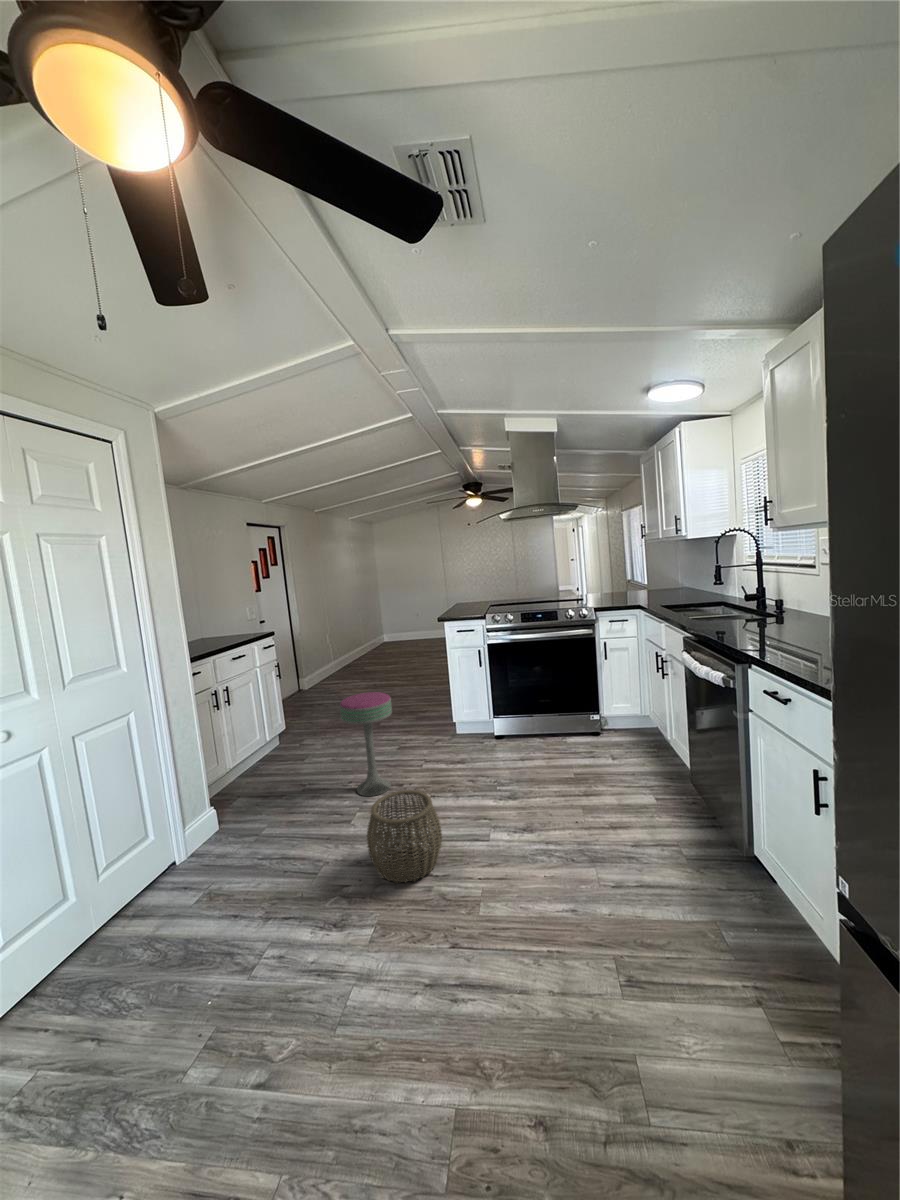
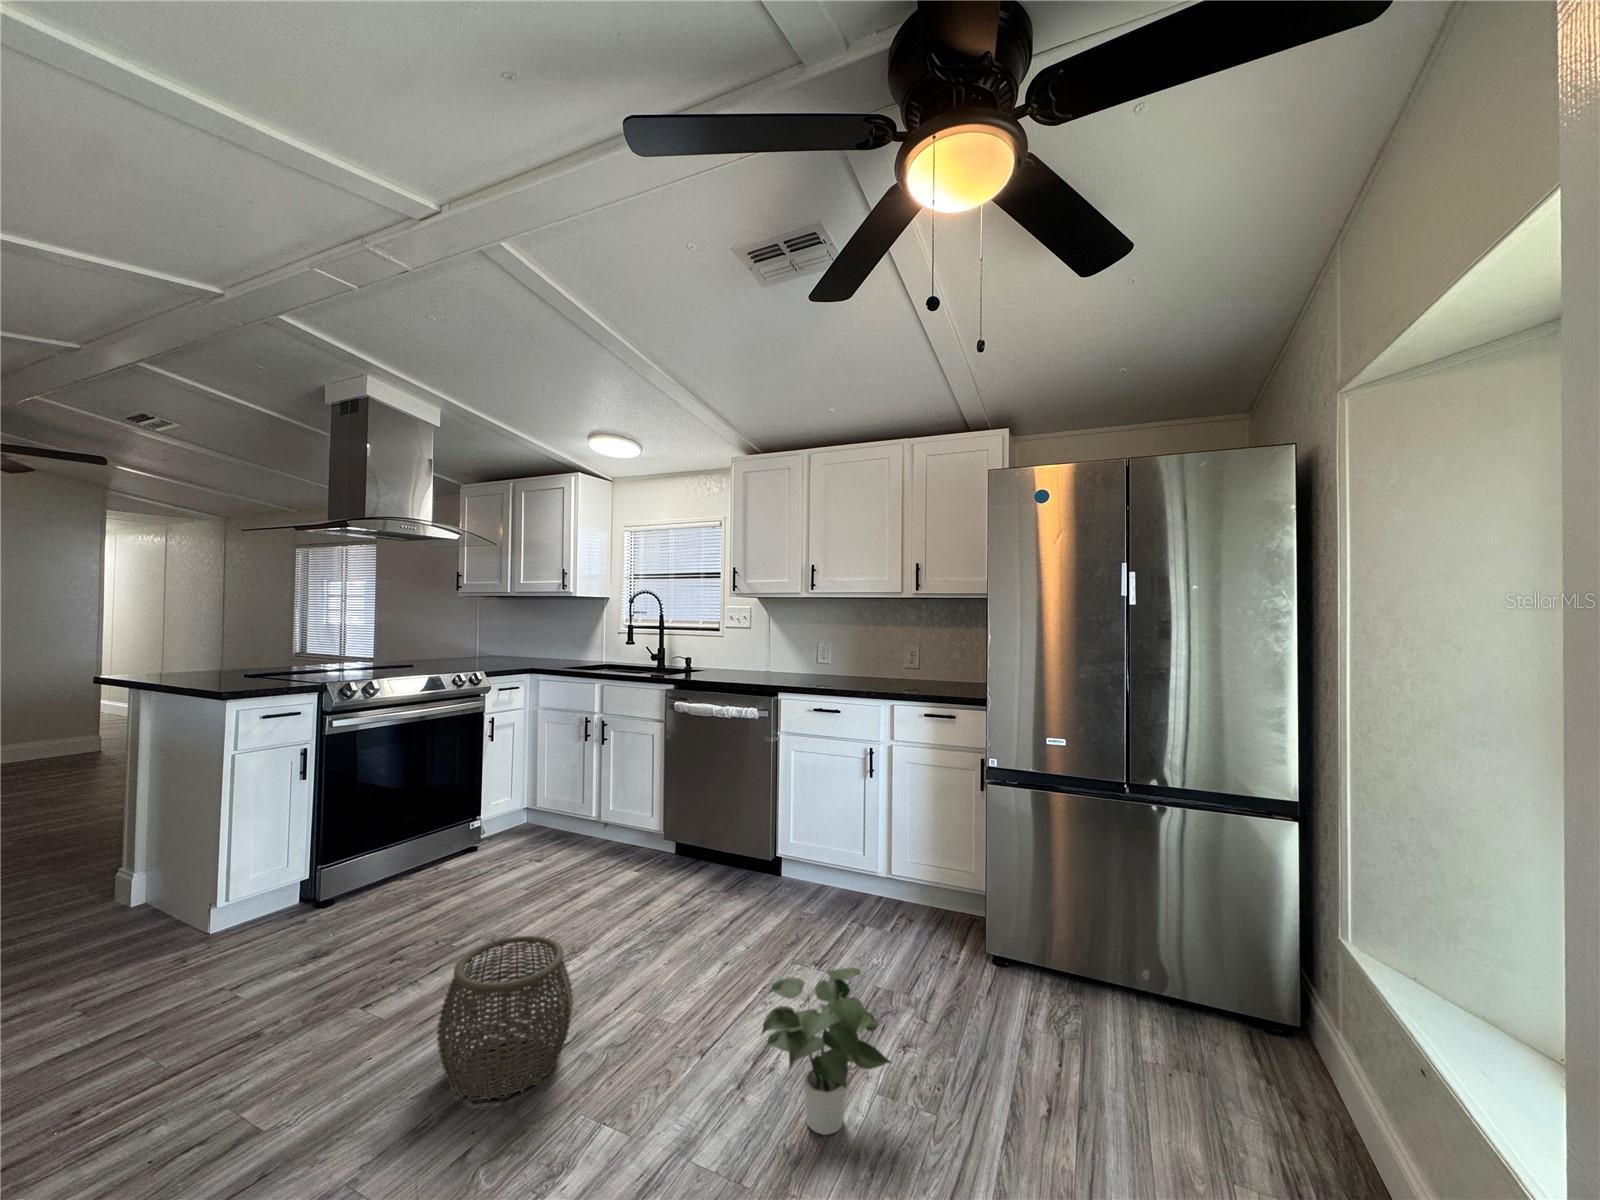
bar stool: present [340,692,392,796] -> none [110,840,272,1105]
potted plant: none [356,927,462,1083] -> present [762,967,891,1135]

